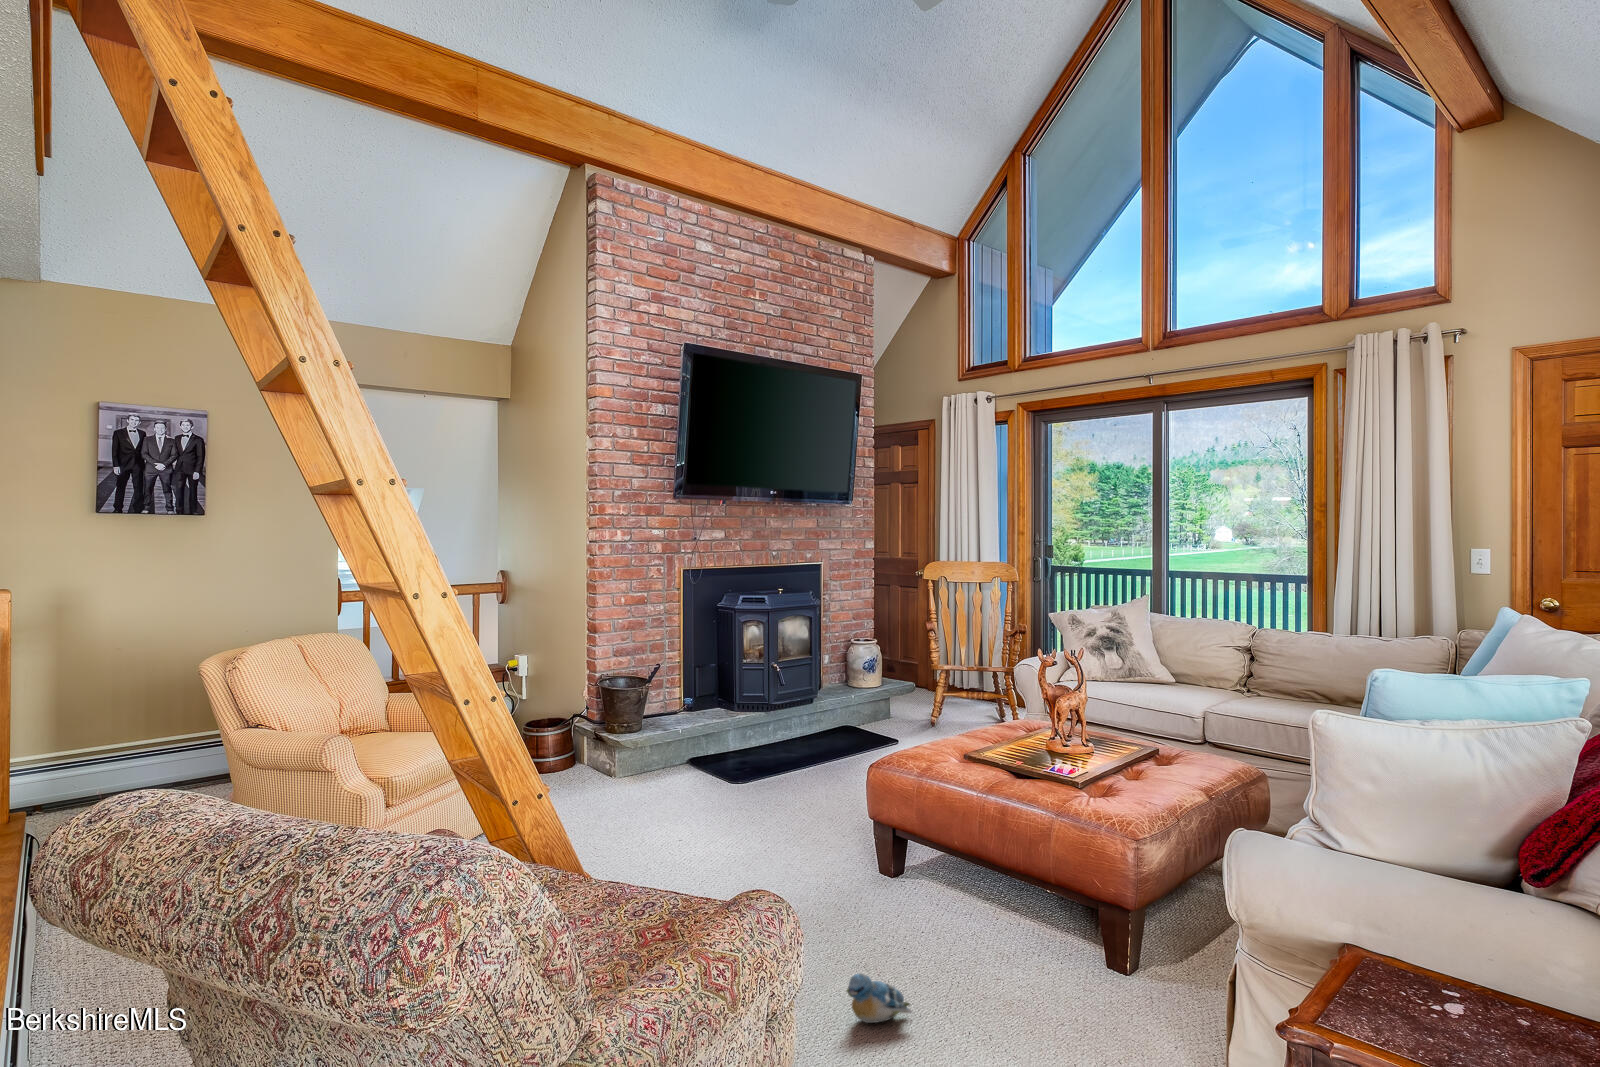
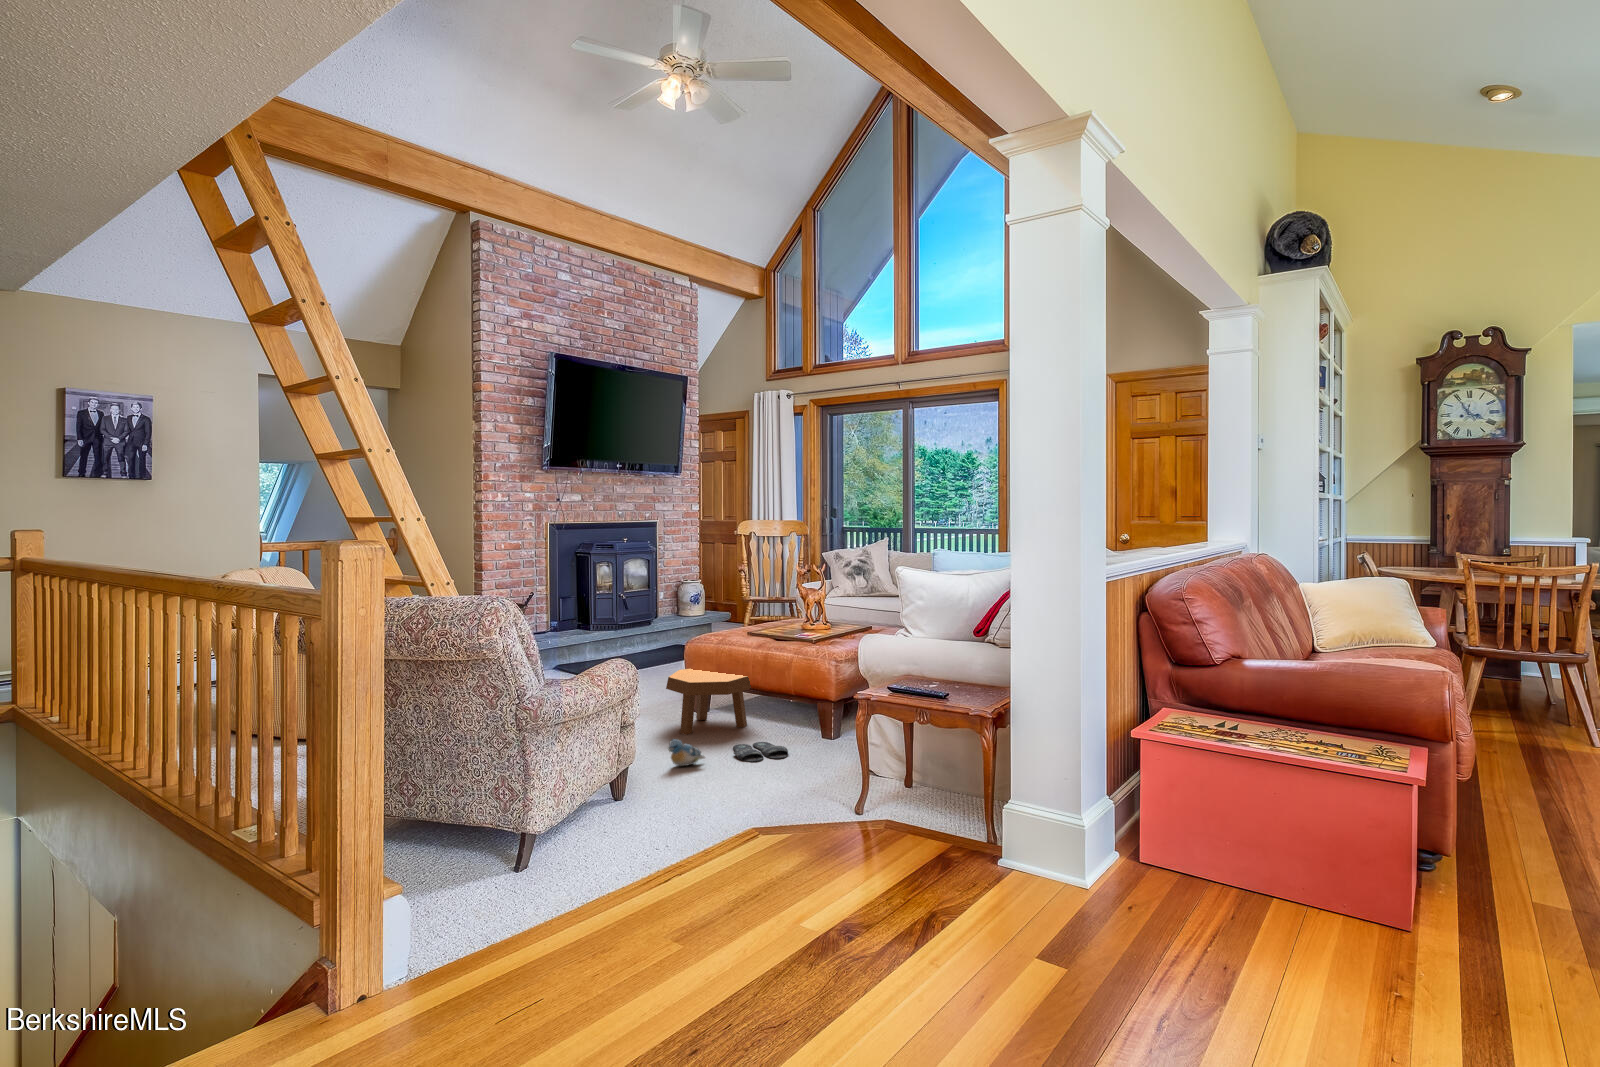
footstool: none [839,803,981,928] -> present [666,669,751,735]
slippers: none [954,962,1056,1023] -> present [733,742,788,762]

